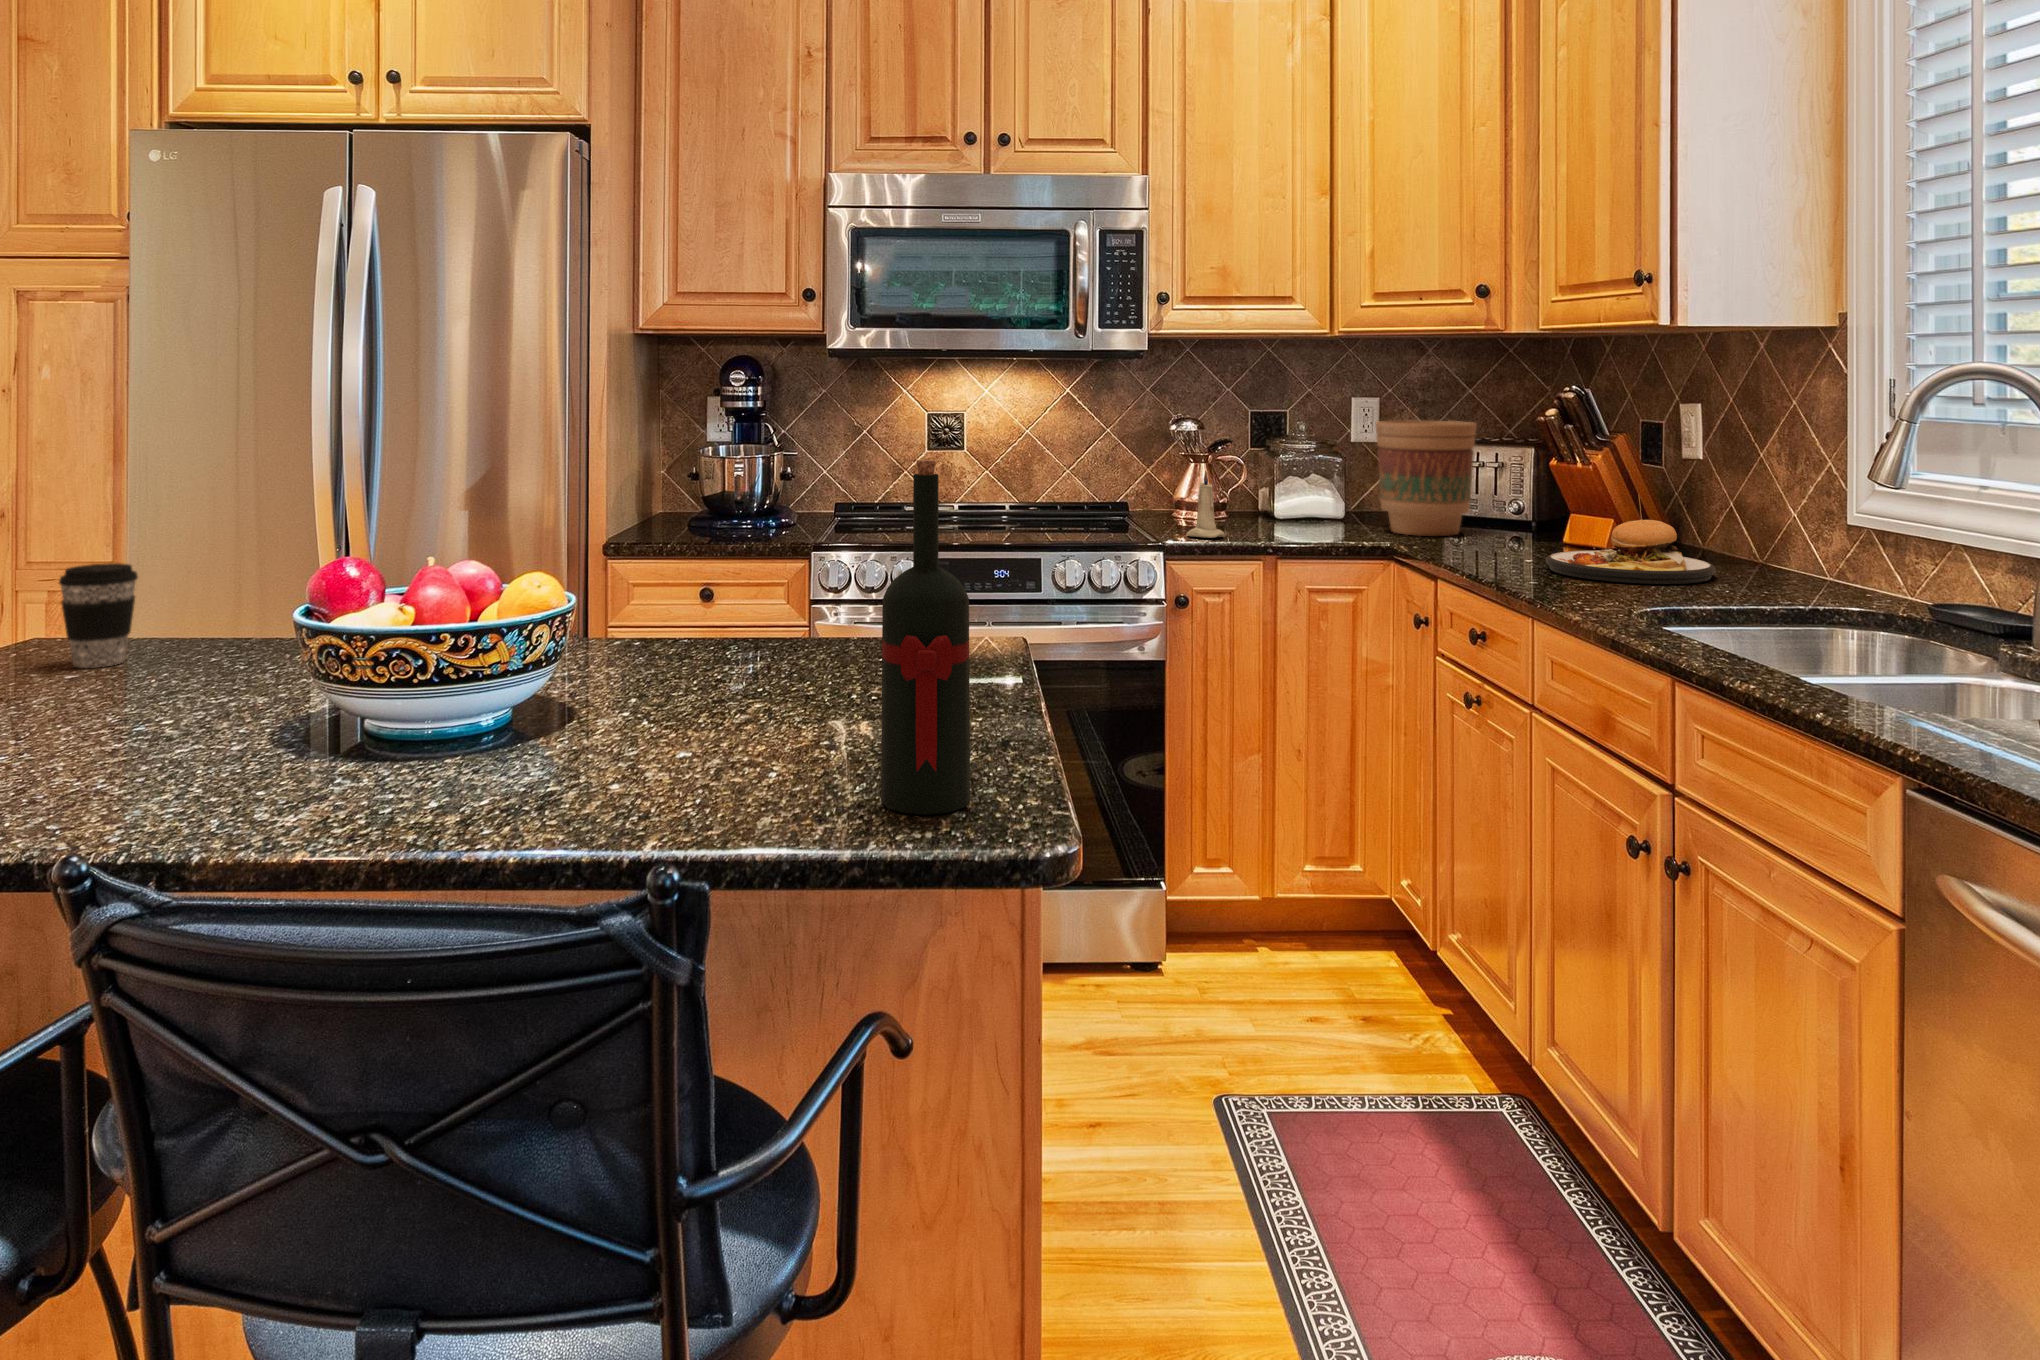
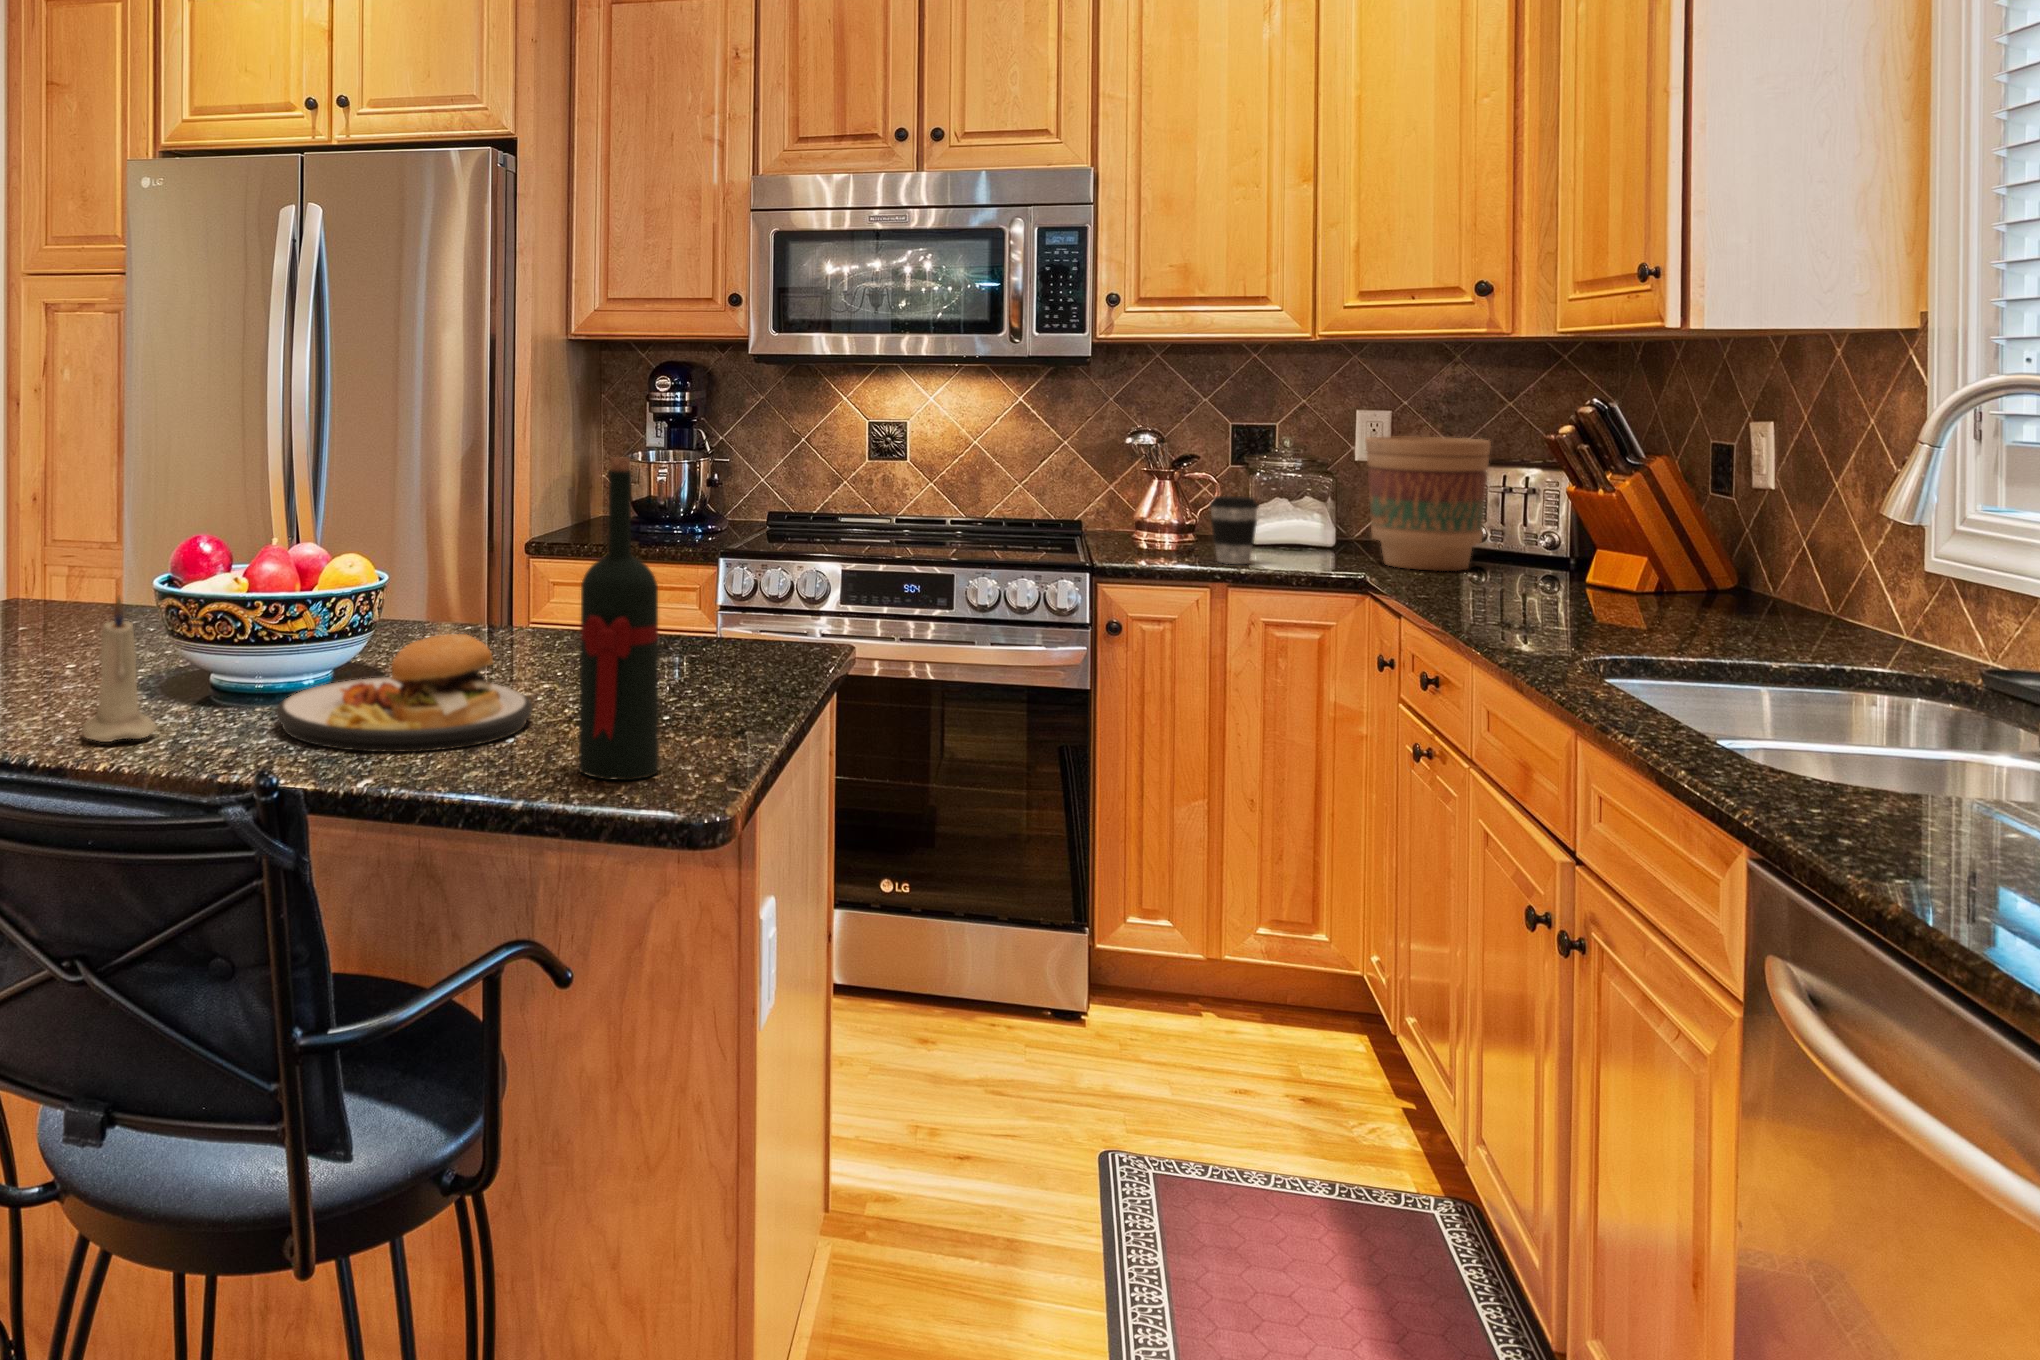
candle: present [1186,470,1225,538] -> present [82,597,157,742]
plate: present [1546,494,1715,584] -> present [276,634,532,752]
coffee cup: present [59,563,138,668] -> present [1210,496,1259,564]

